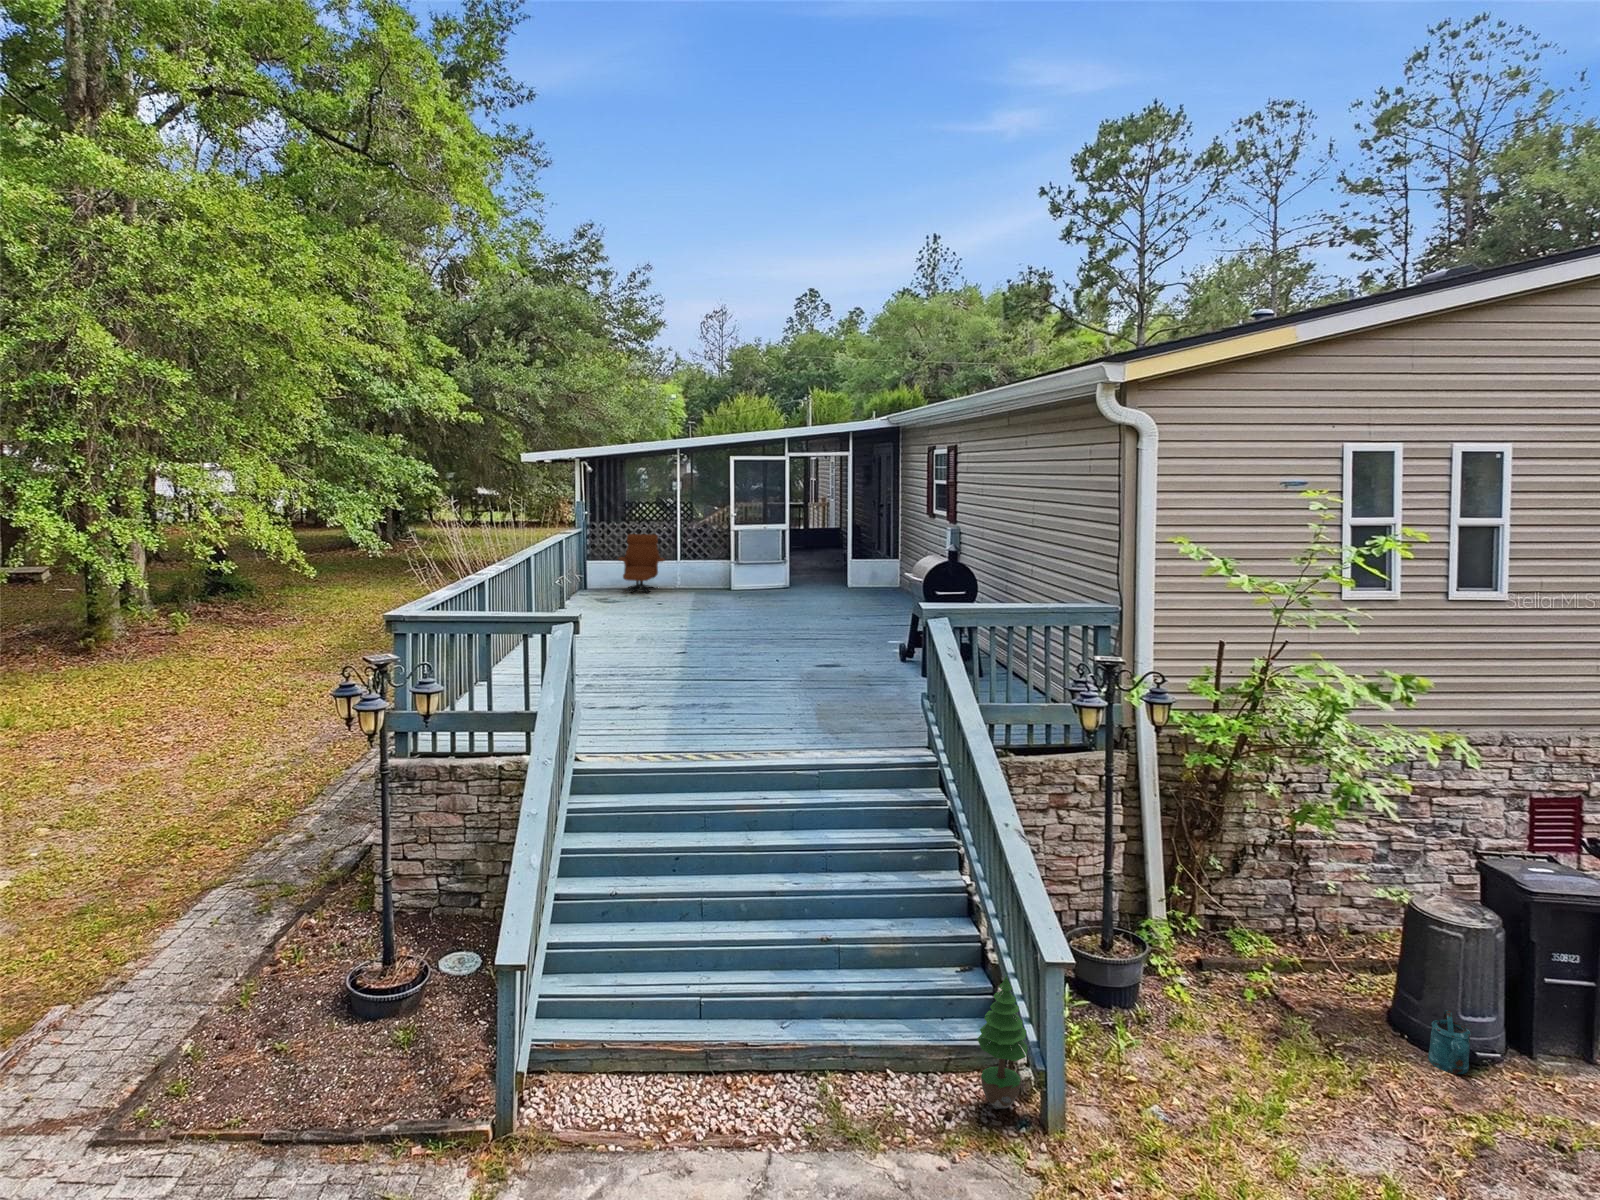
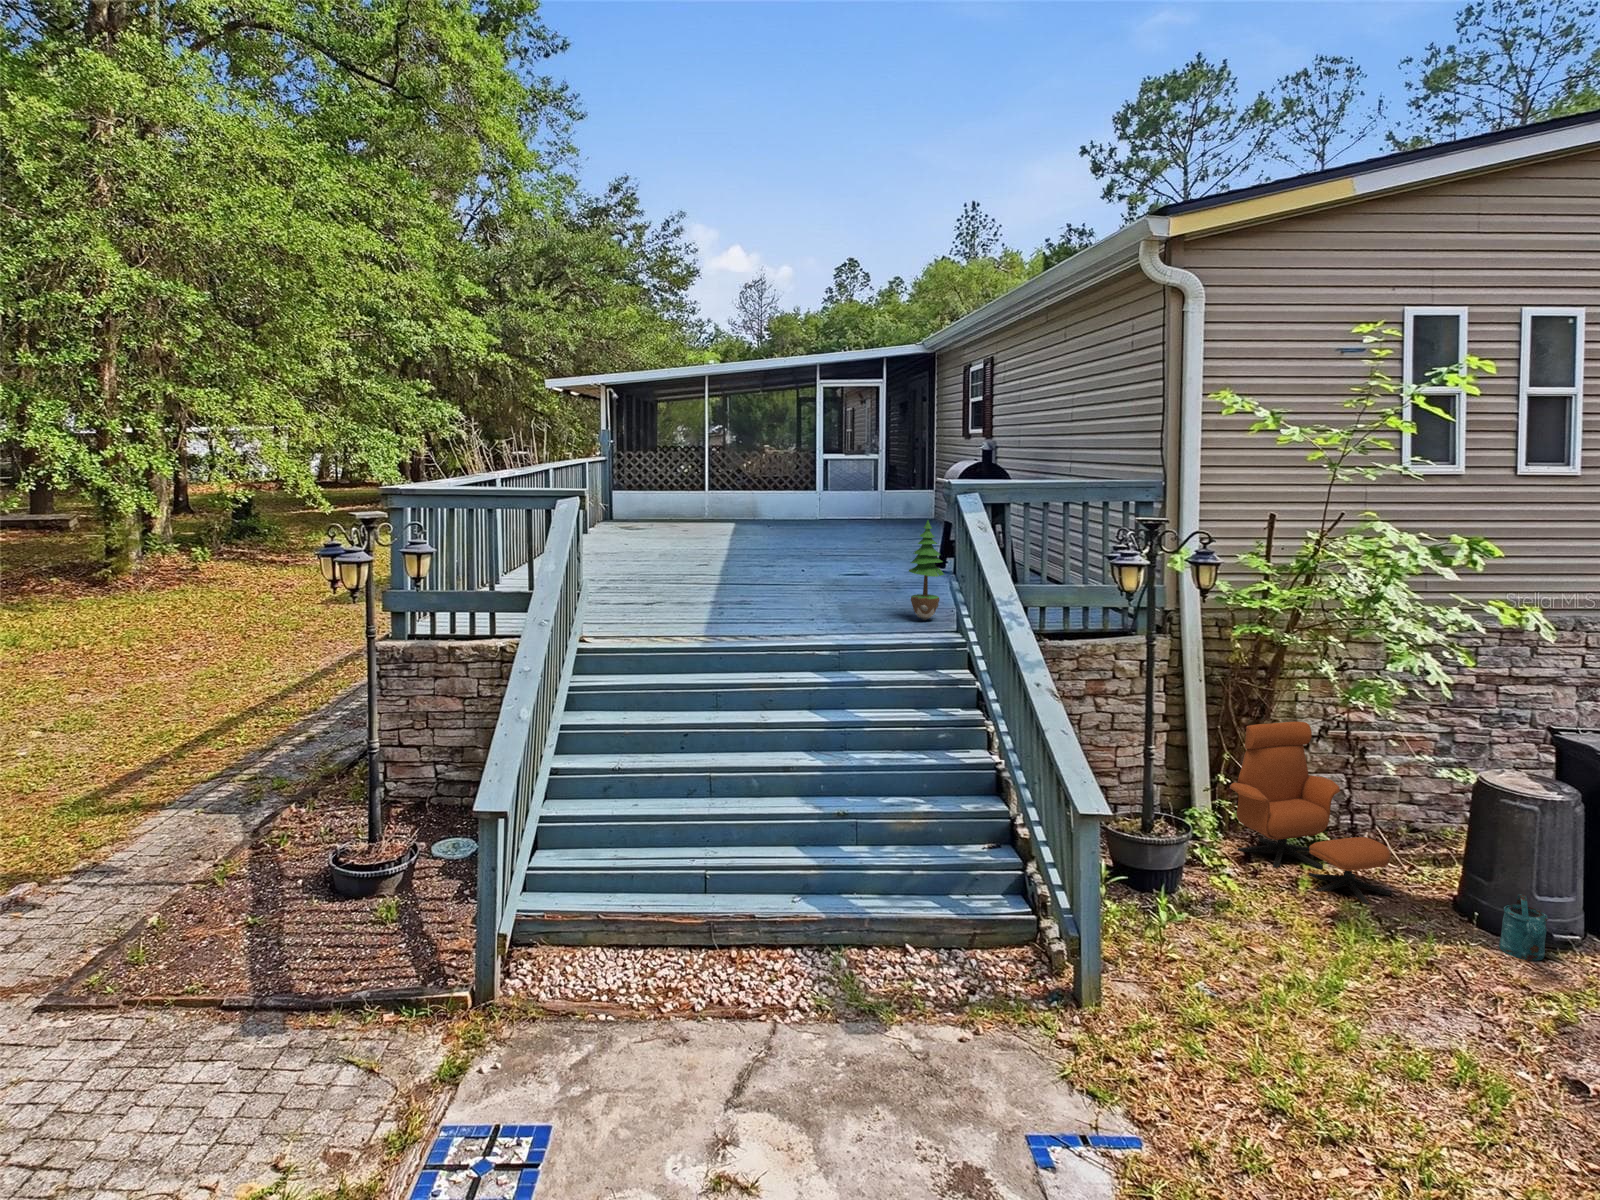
lounge chair: present [619,534,665,593] -> present [1230,722,1390,904]
potted tree: present [977,976,1027,1109] -> present [909,520,944,620]

